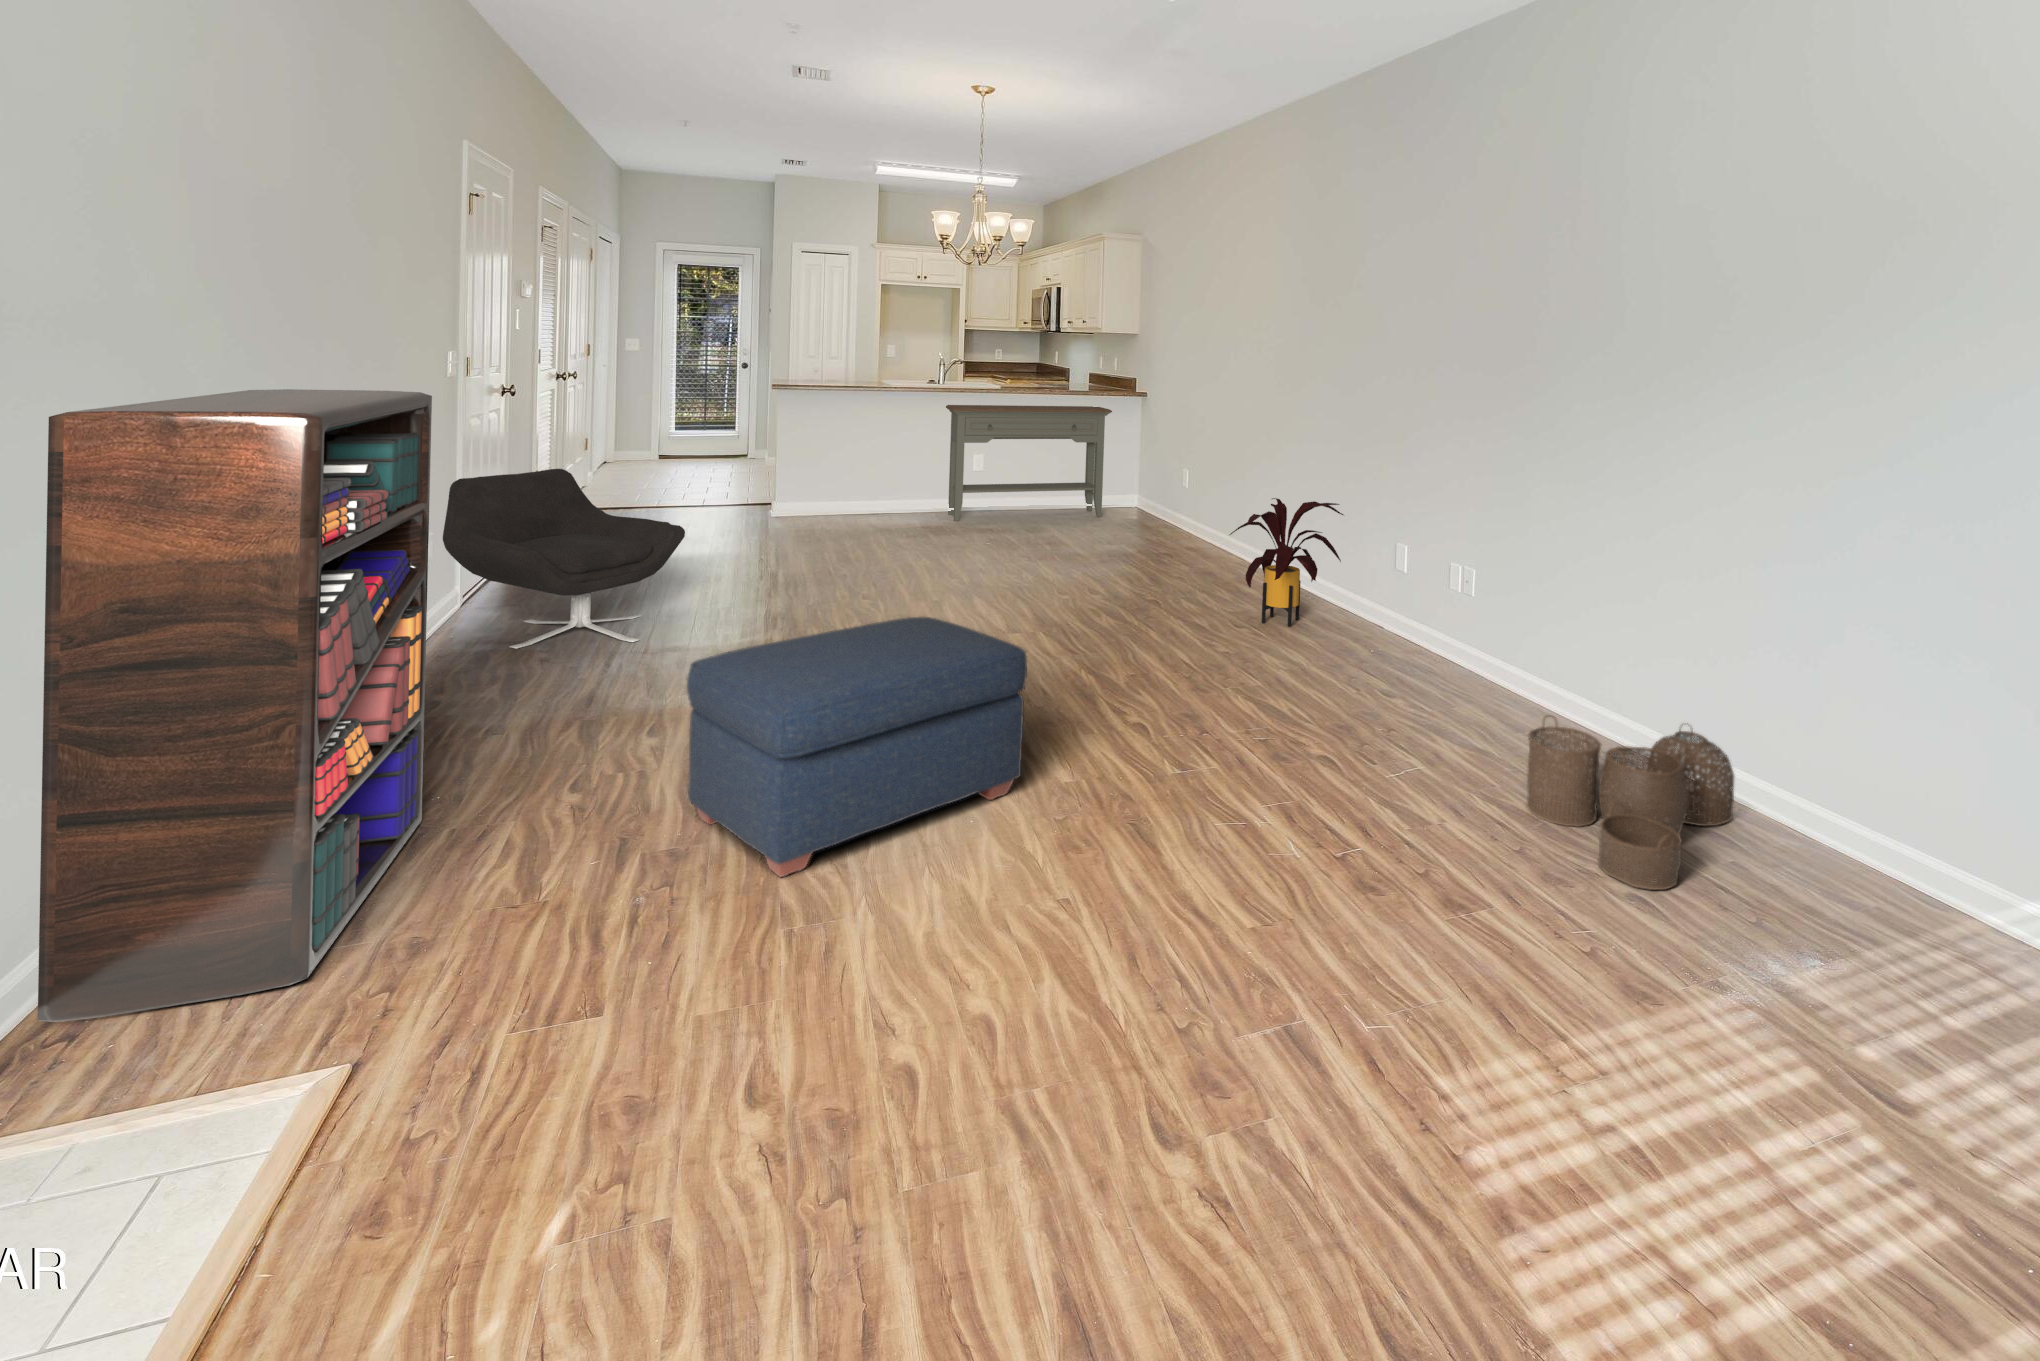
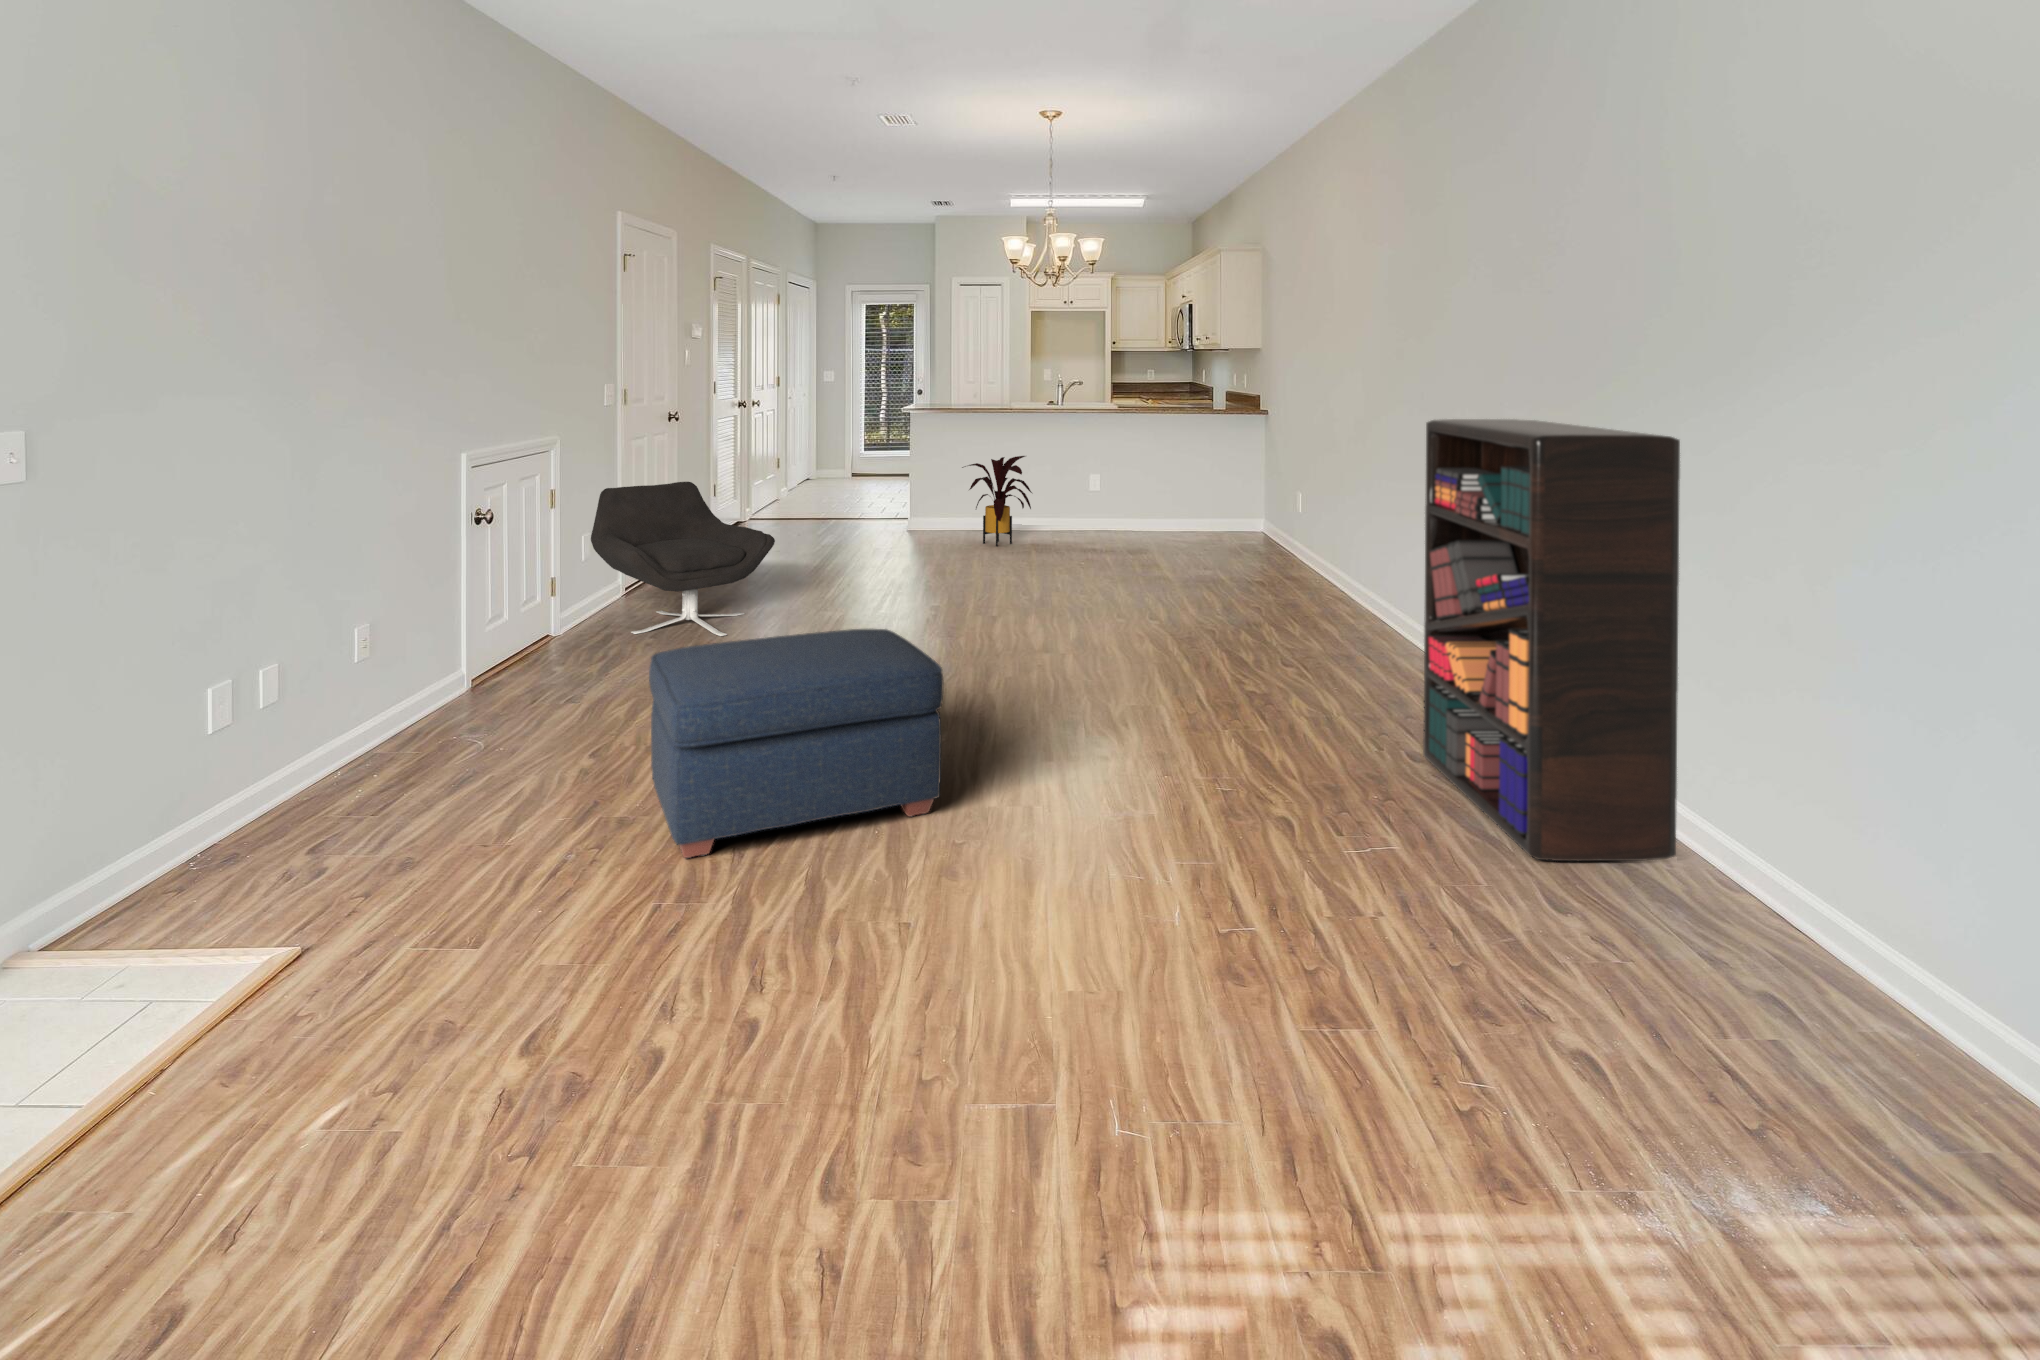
bookshelf: present [38,389,432,1022] -> present [1423,419,1680,861]
console table: present [946,405,1112,521] -> none [1064,427,1229,544]
house plant: present [1230,498,1343,627] -> present [962,456,1032,546]
woven basket: present [1527,715,1734,890] -> none [1504,808,1816,1059]

